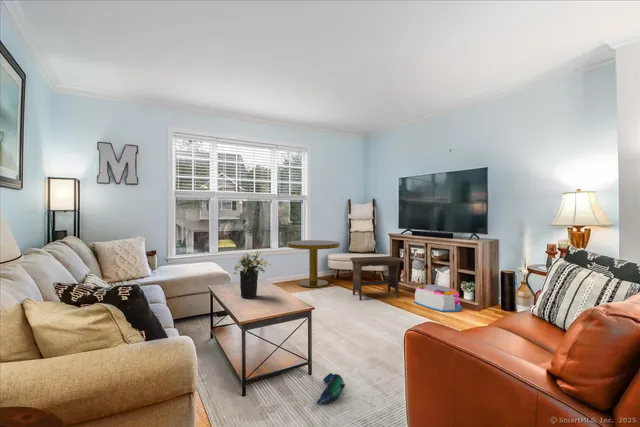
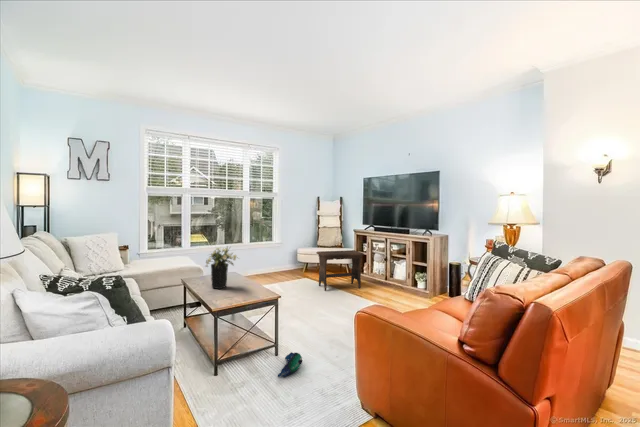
side table: present [287,240,340,287] -> none [258,235,308,279]
storage bin: present [414,284,462,312] -> none [373,276,415,300]

